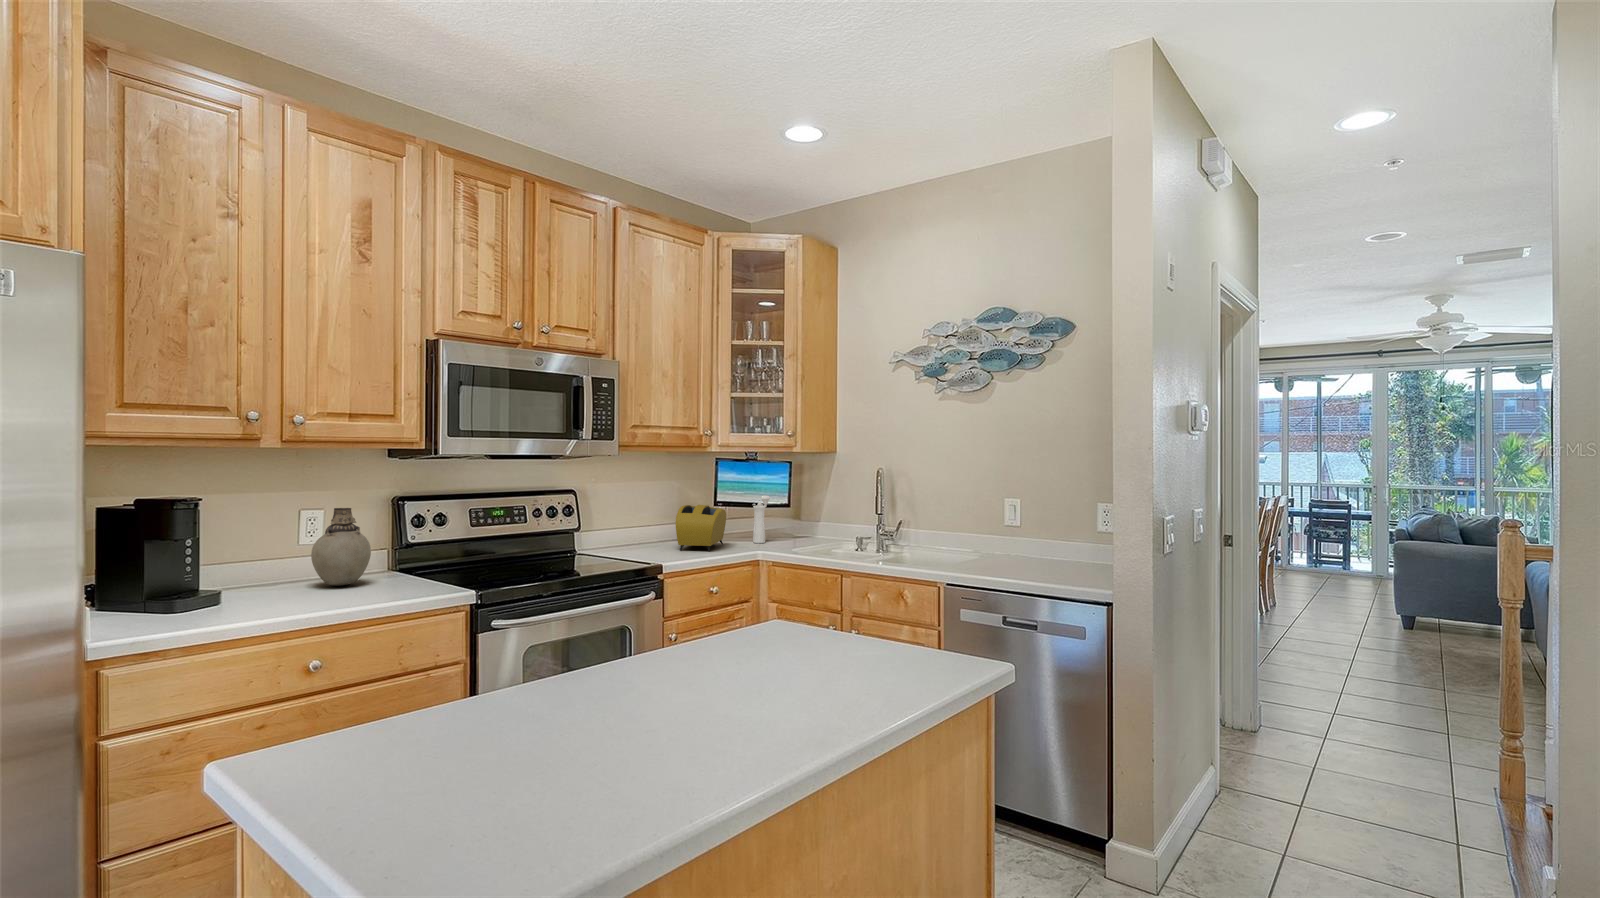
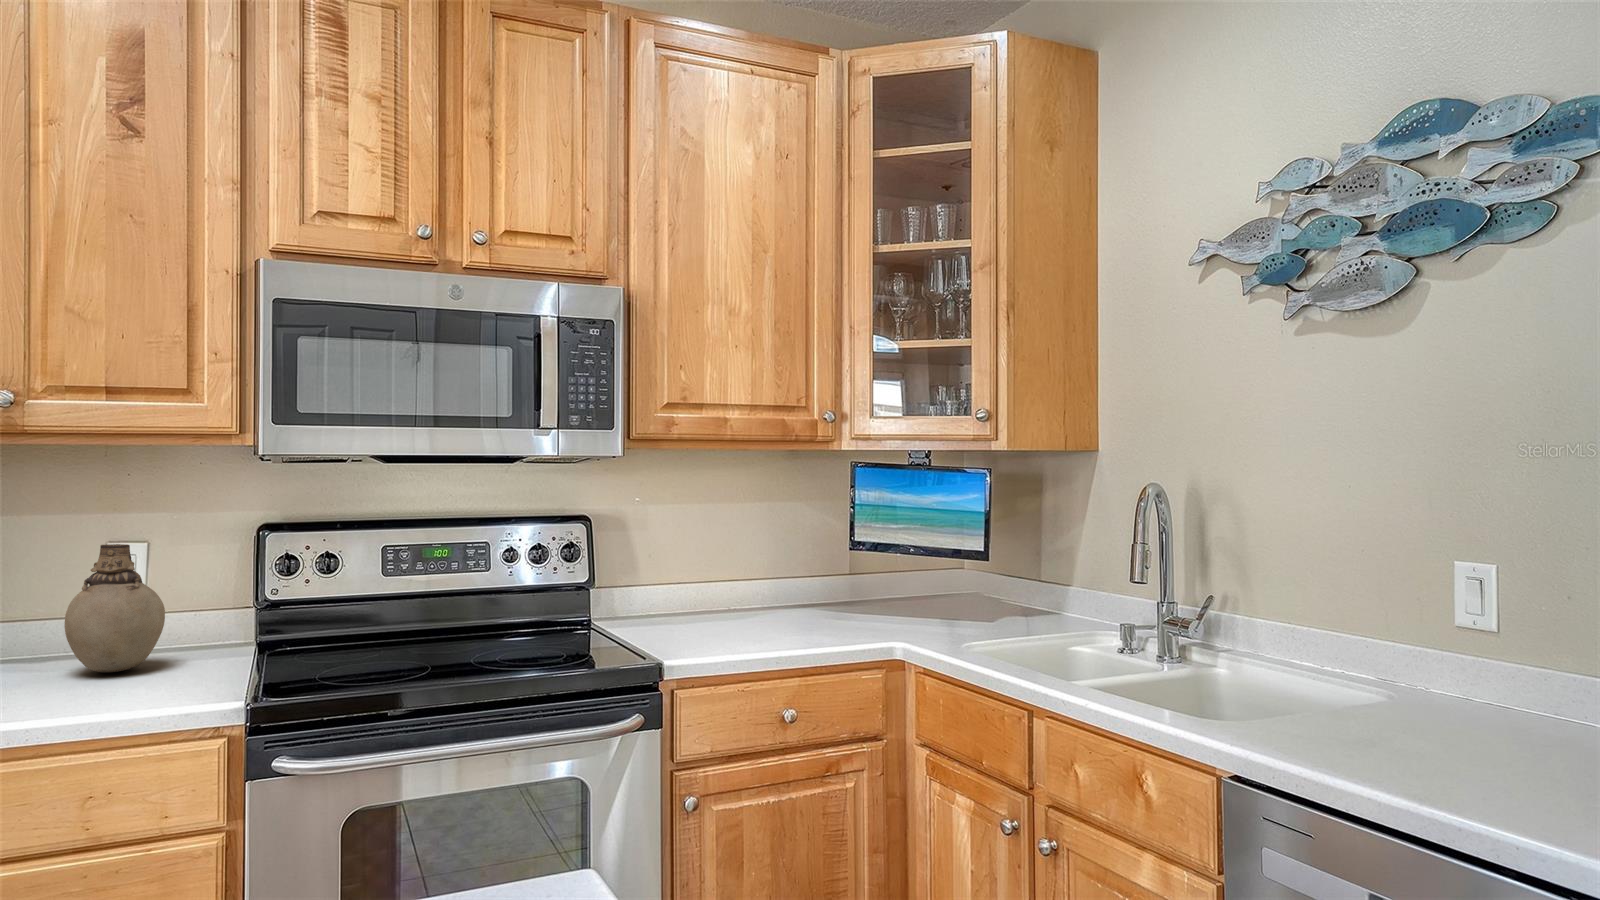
pepper mill: present [753,495,770,543] -> none [921,532,962,622]
toaster: present [676,505,726,551] -> none [753,548,862,637]

